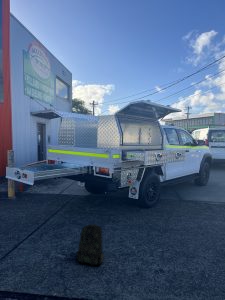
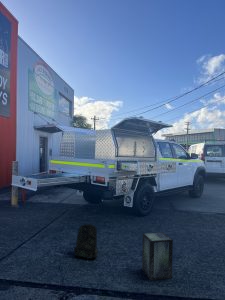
storage box: none [156,235,195,294] -> present [142,232,173,280]

